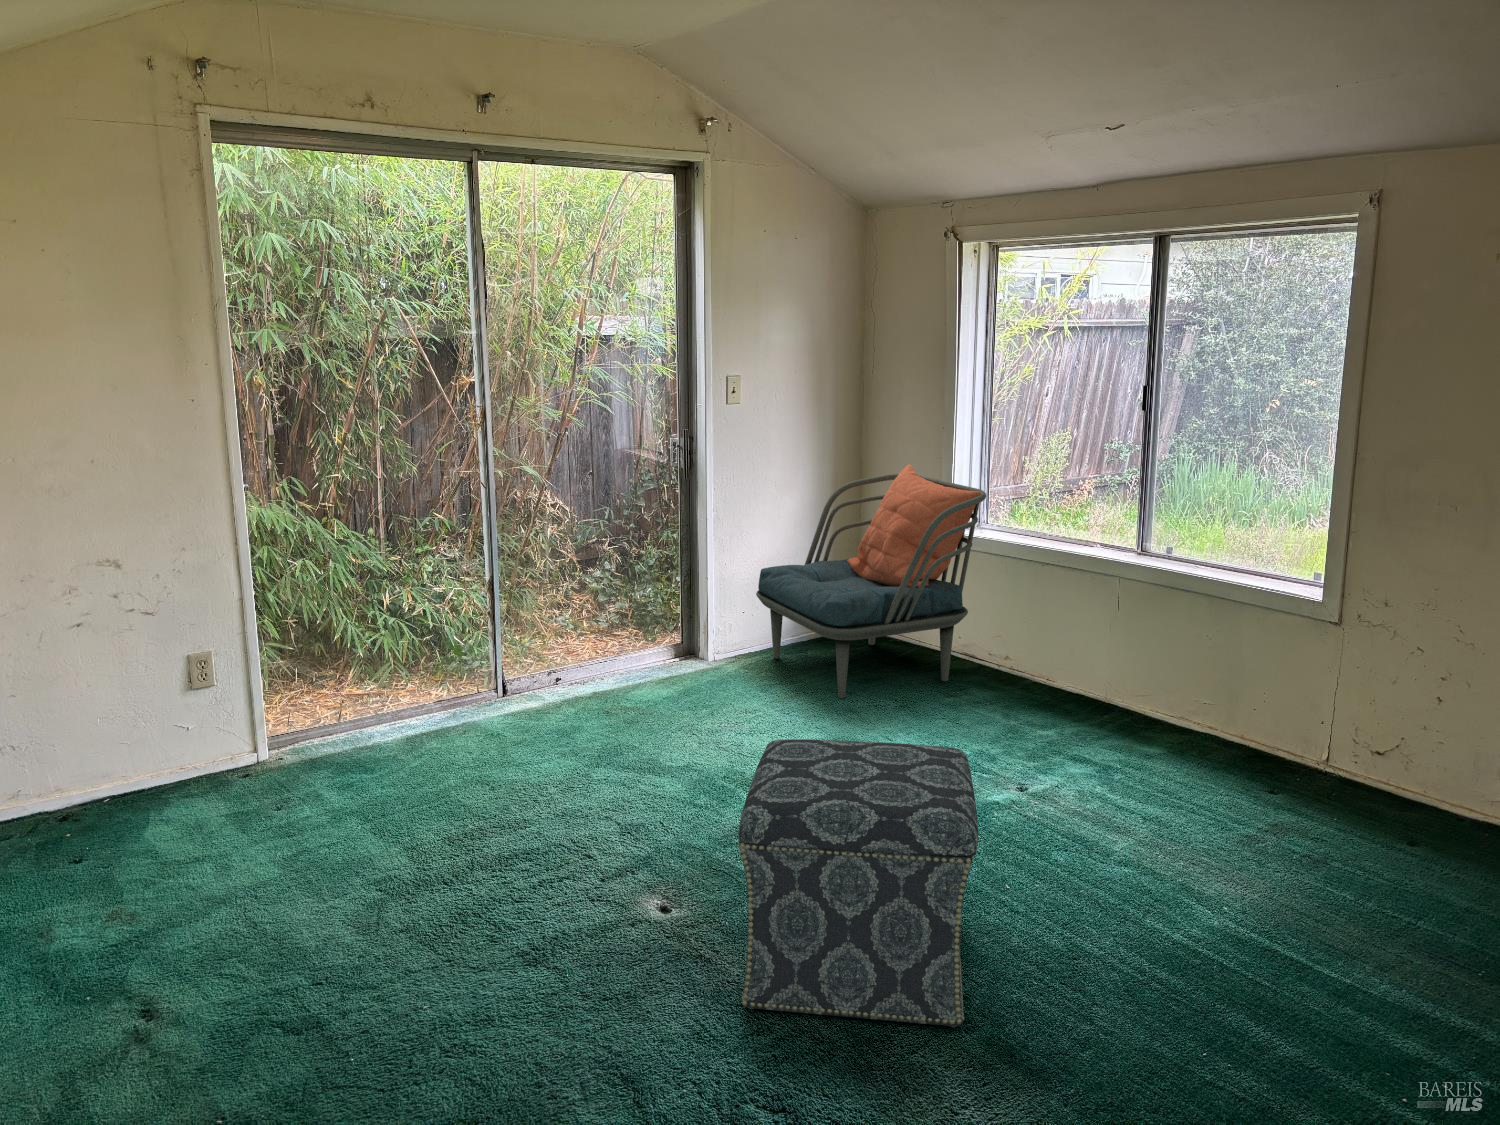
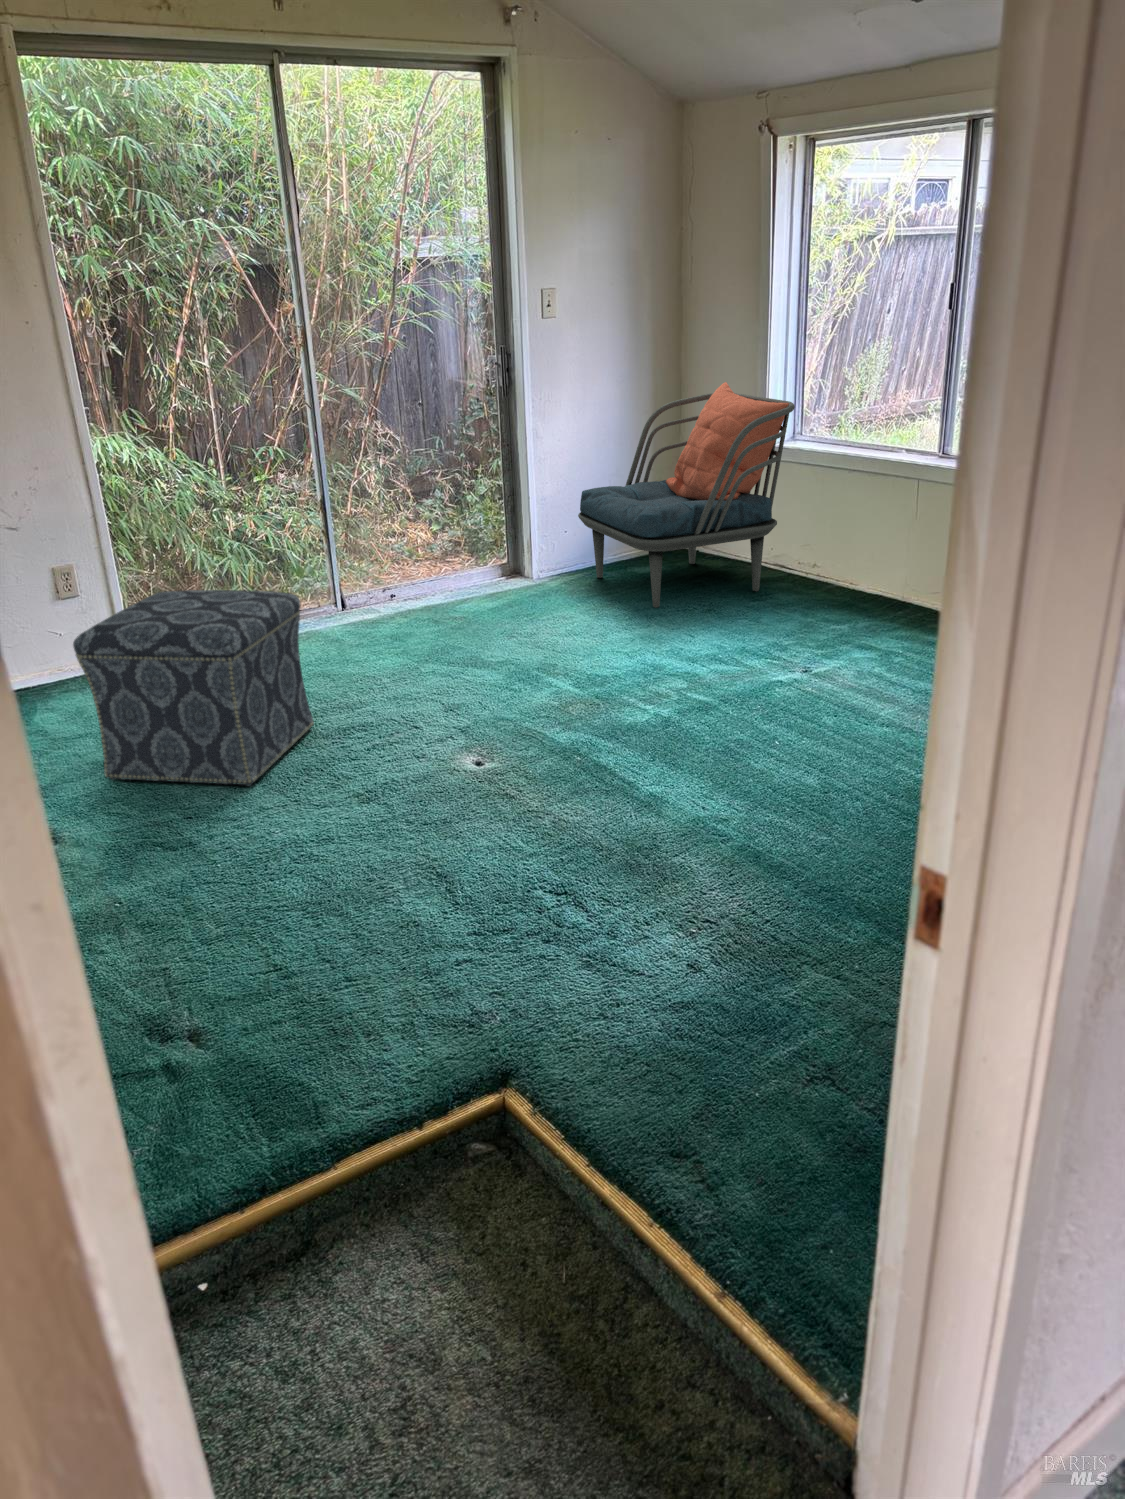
ottoman: present [738,739,978,1027] -> present [73,590,314,786]

